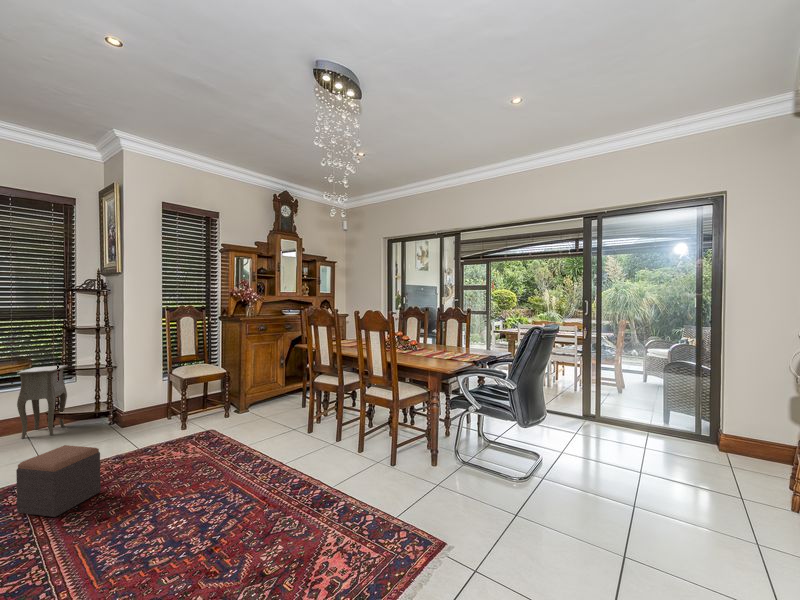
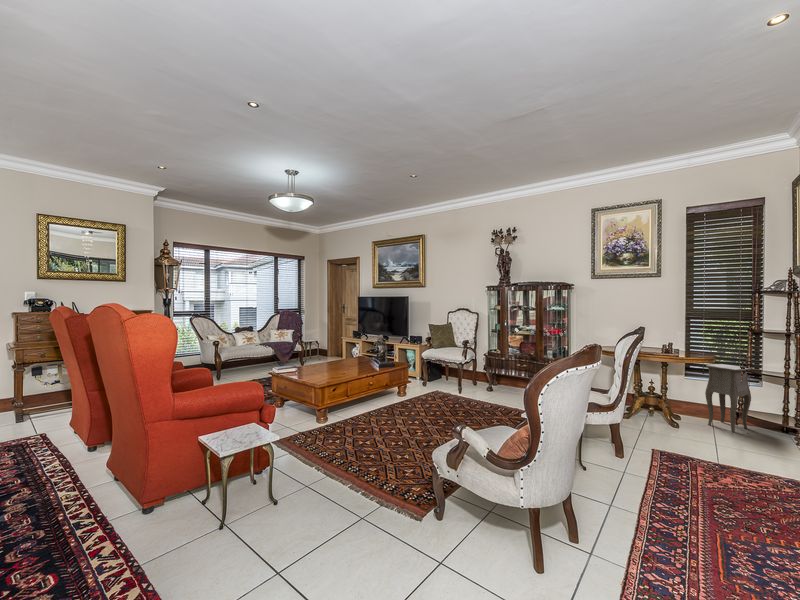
footstool: present [16,445,101,517] -> none [685,438,759,504]

